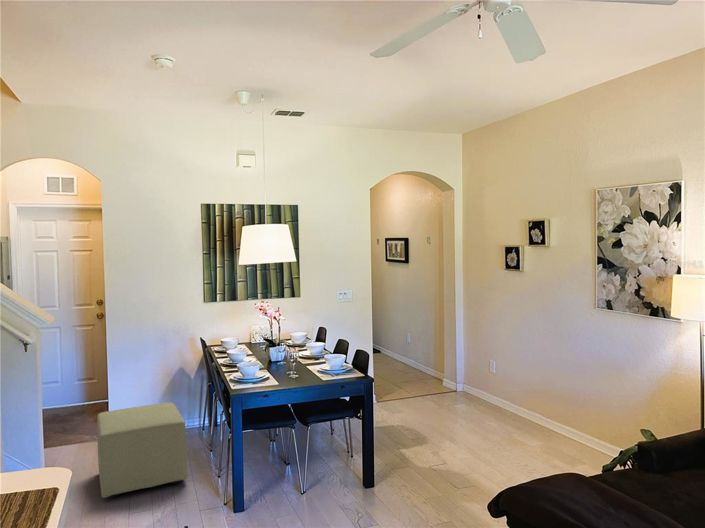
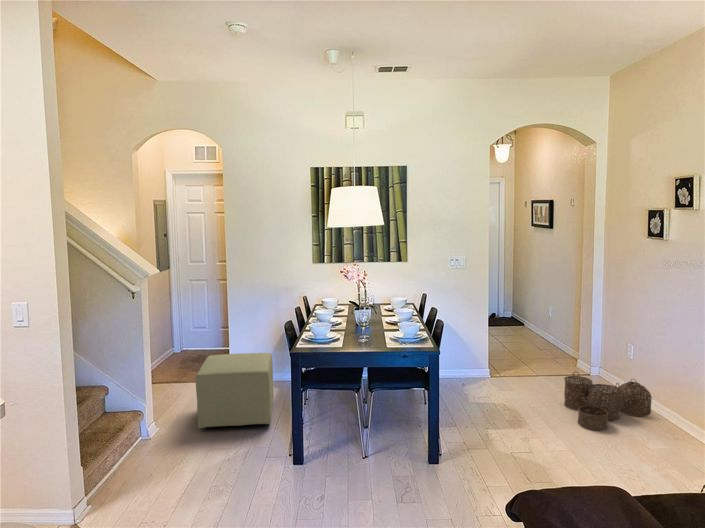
woven basket: none [450,388,518,436] -> present [564,373,652,430]

